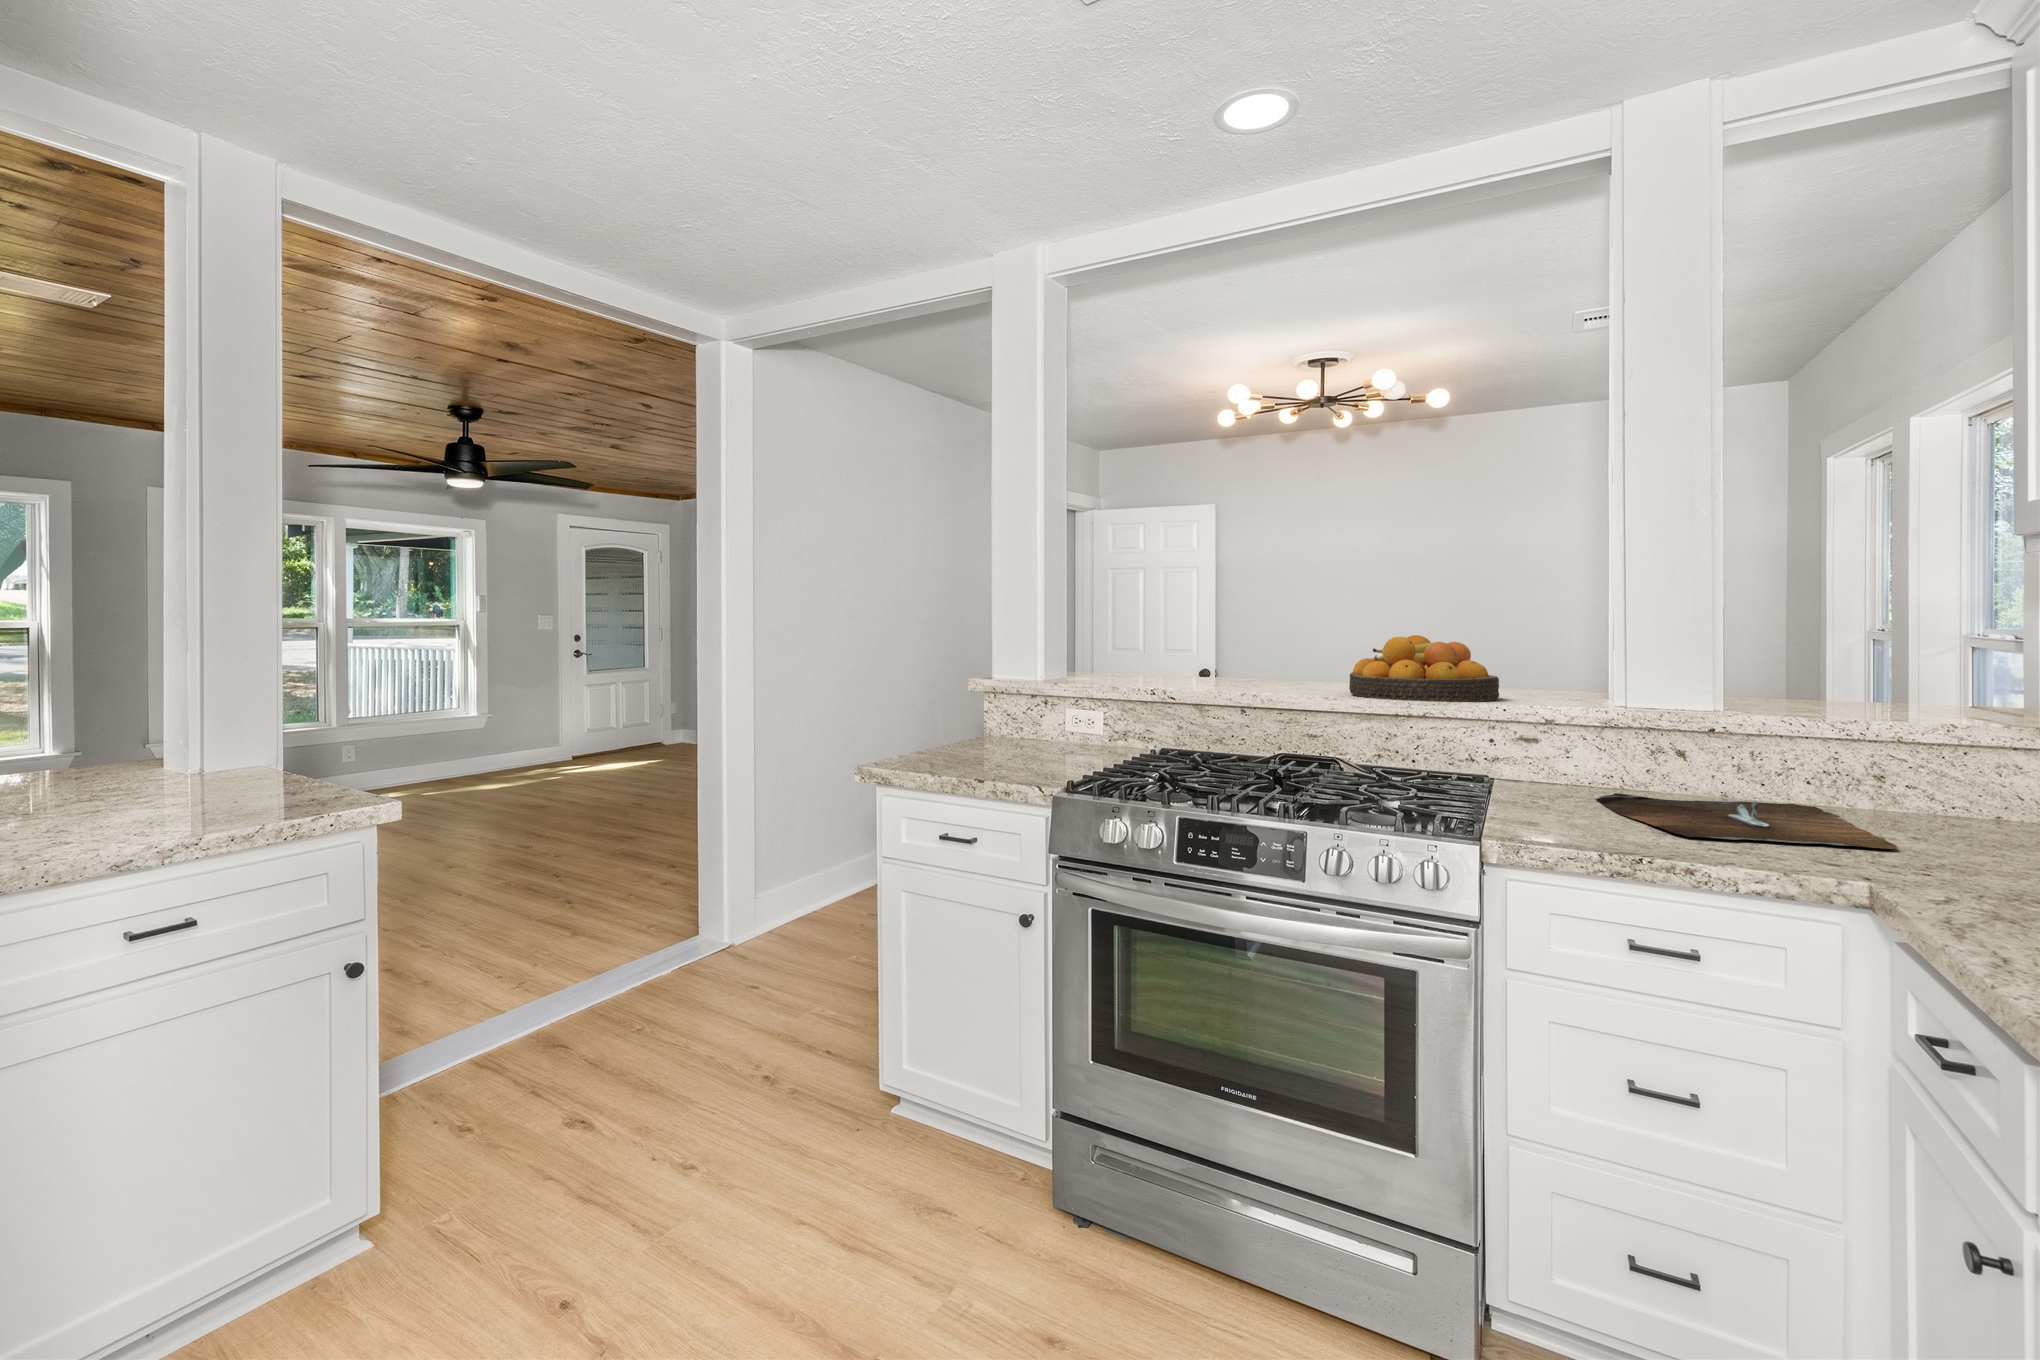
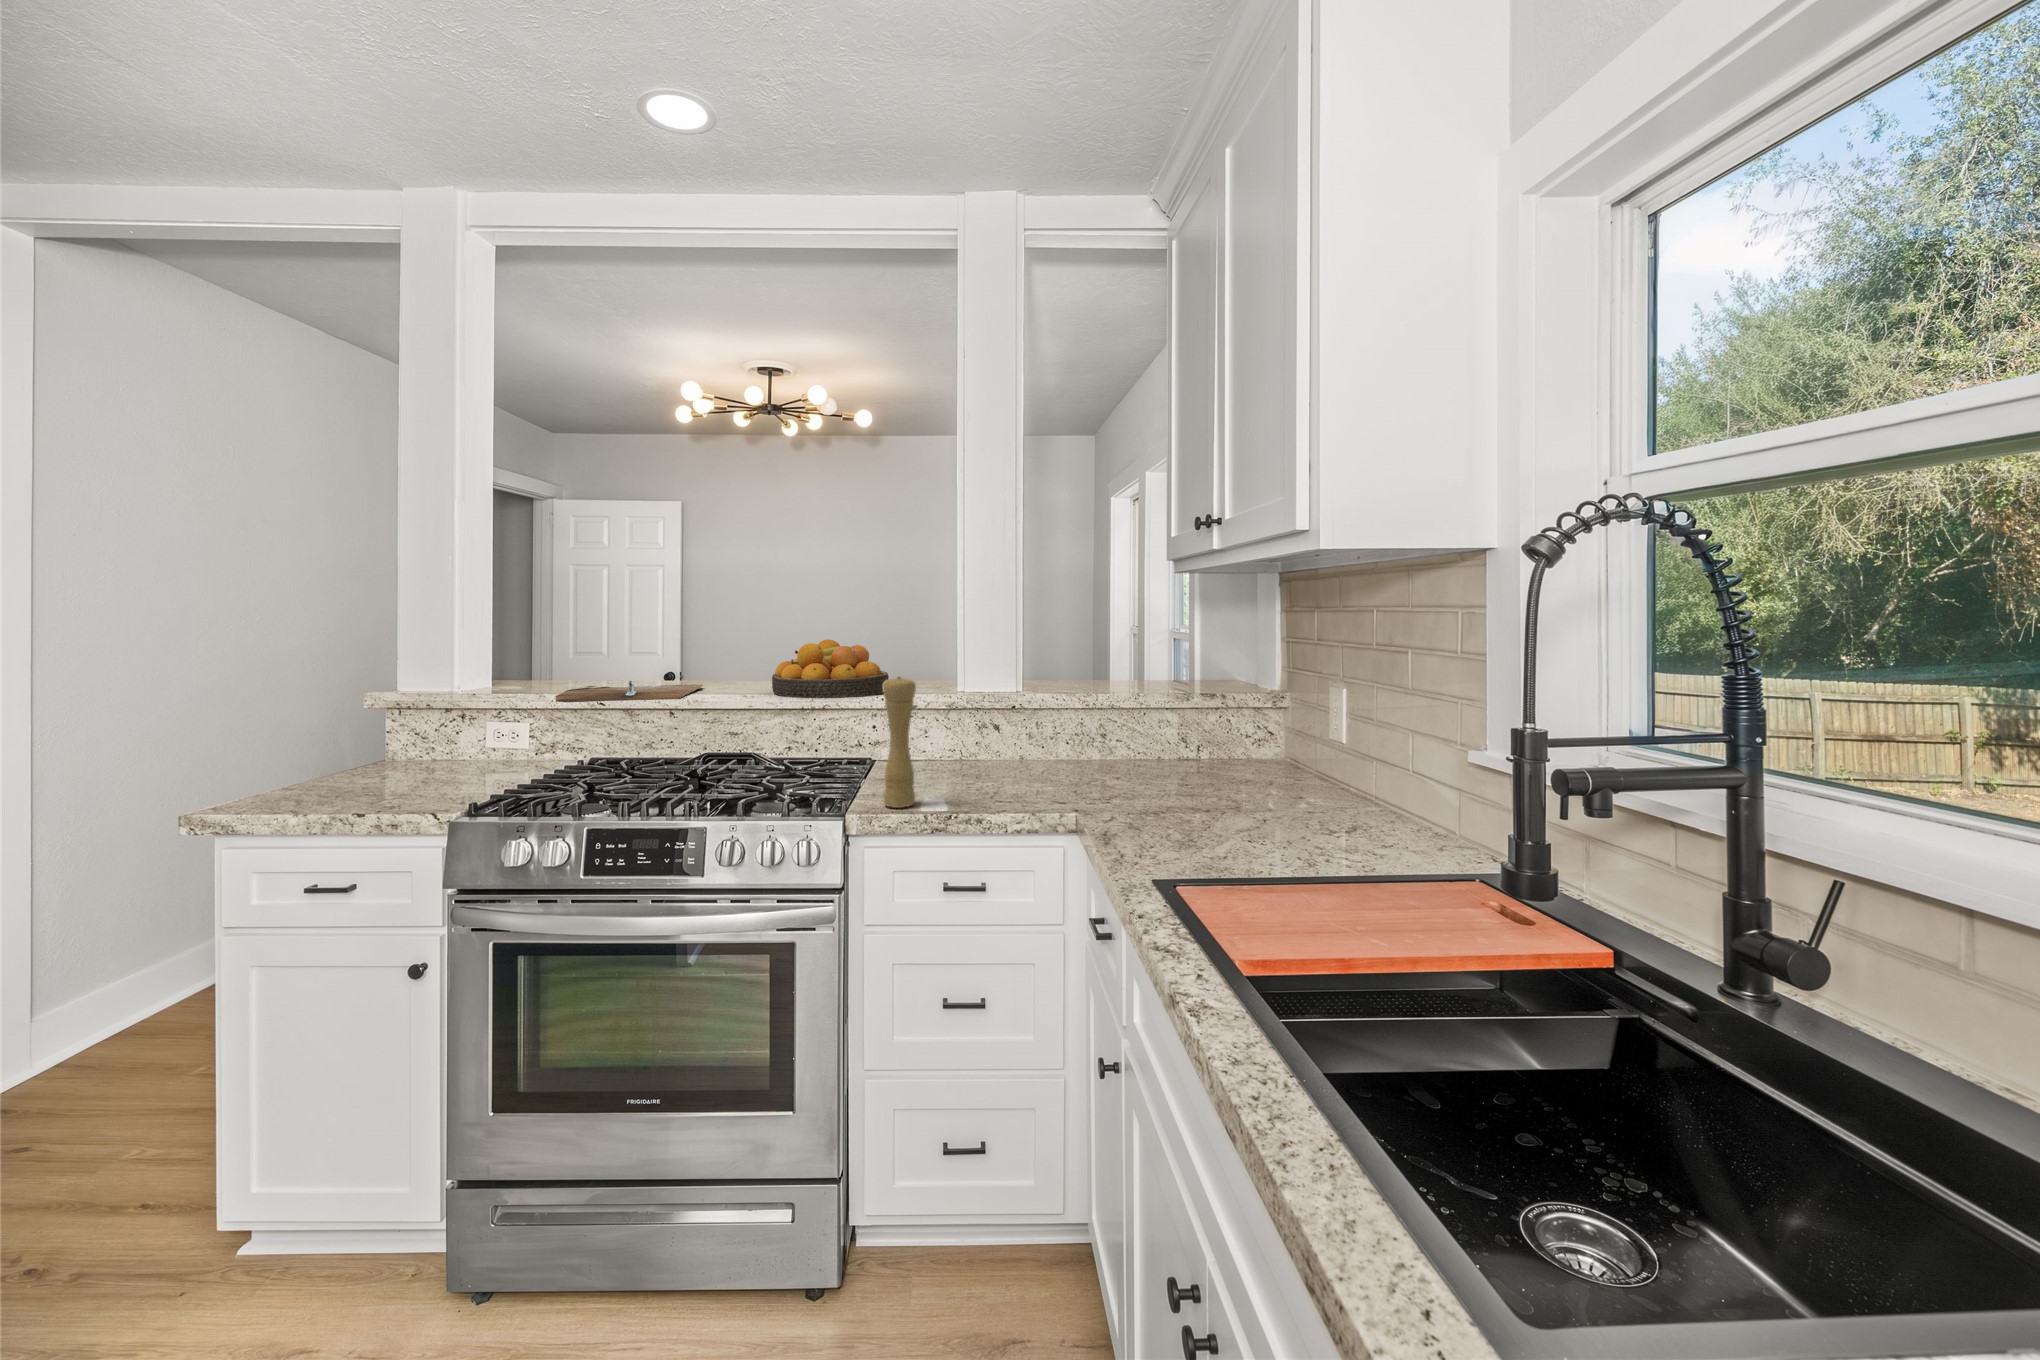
pepper mill: none [1532,664,1584,837] -> present [883,677,916,808]
cutting board: present [1596,793,1897,849] -> present [556,681,703,702]

